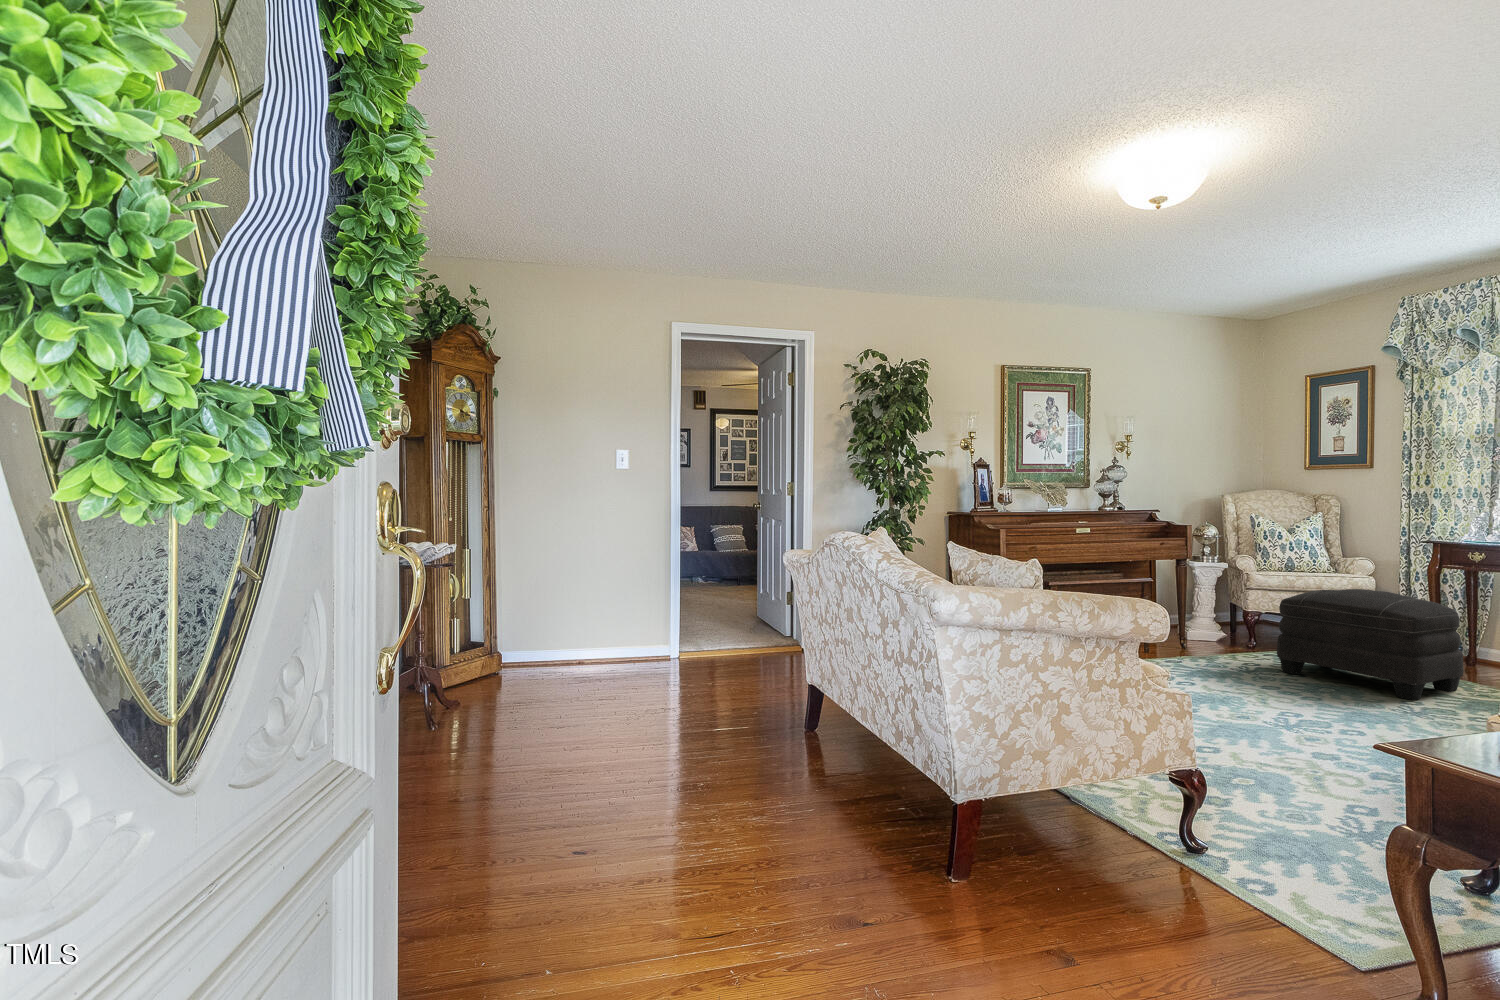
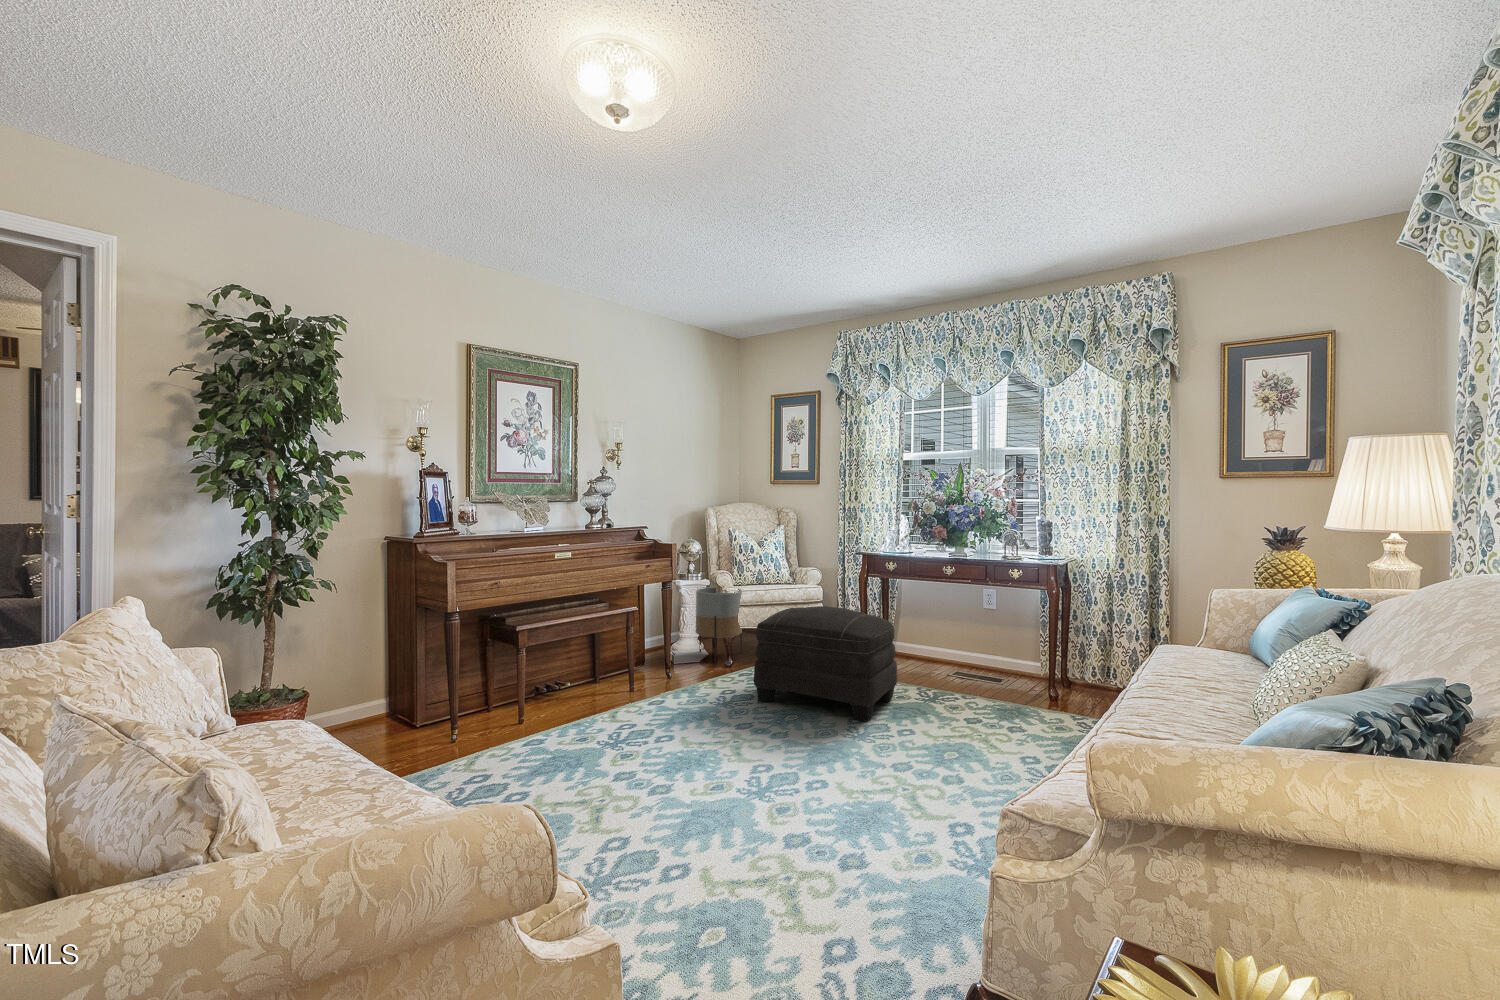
planter: none [1213,572,1267,643] -> present [696,587,742,662]

